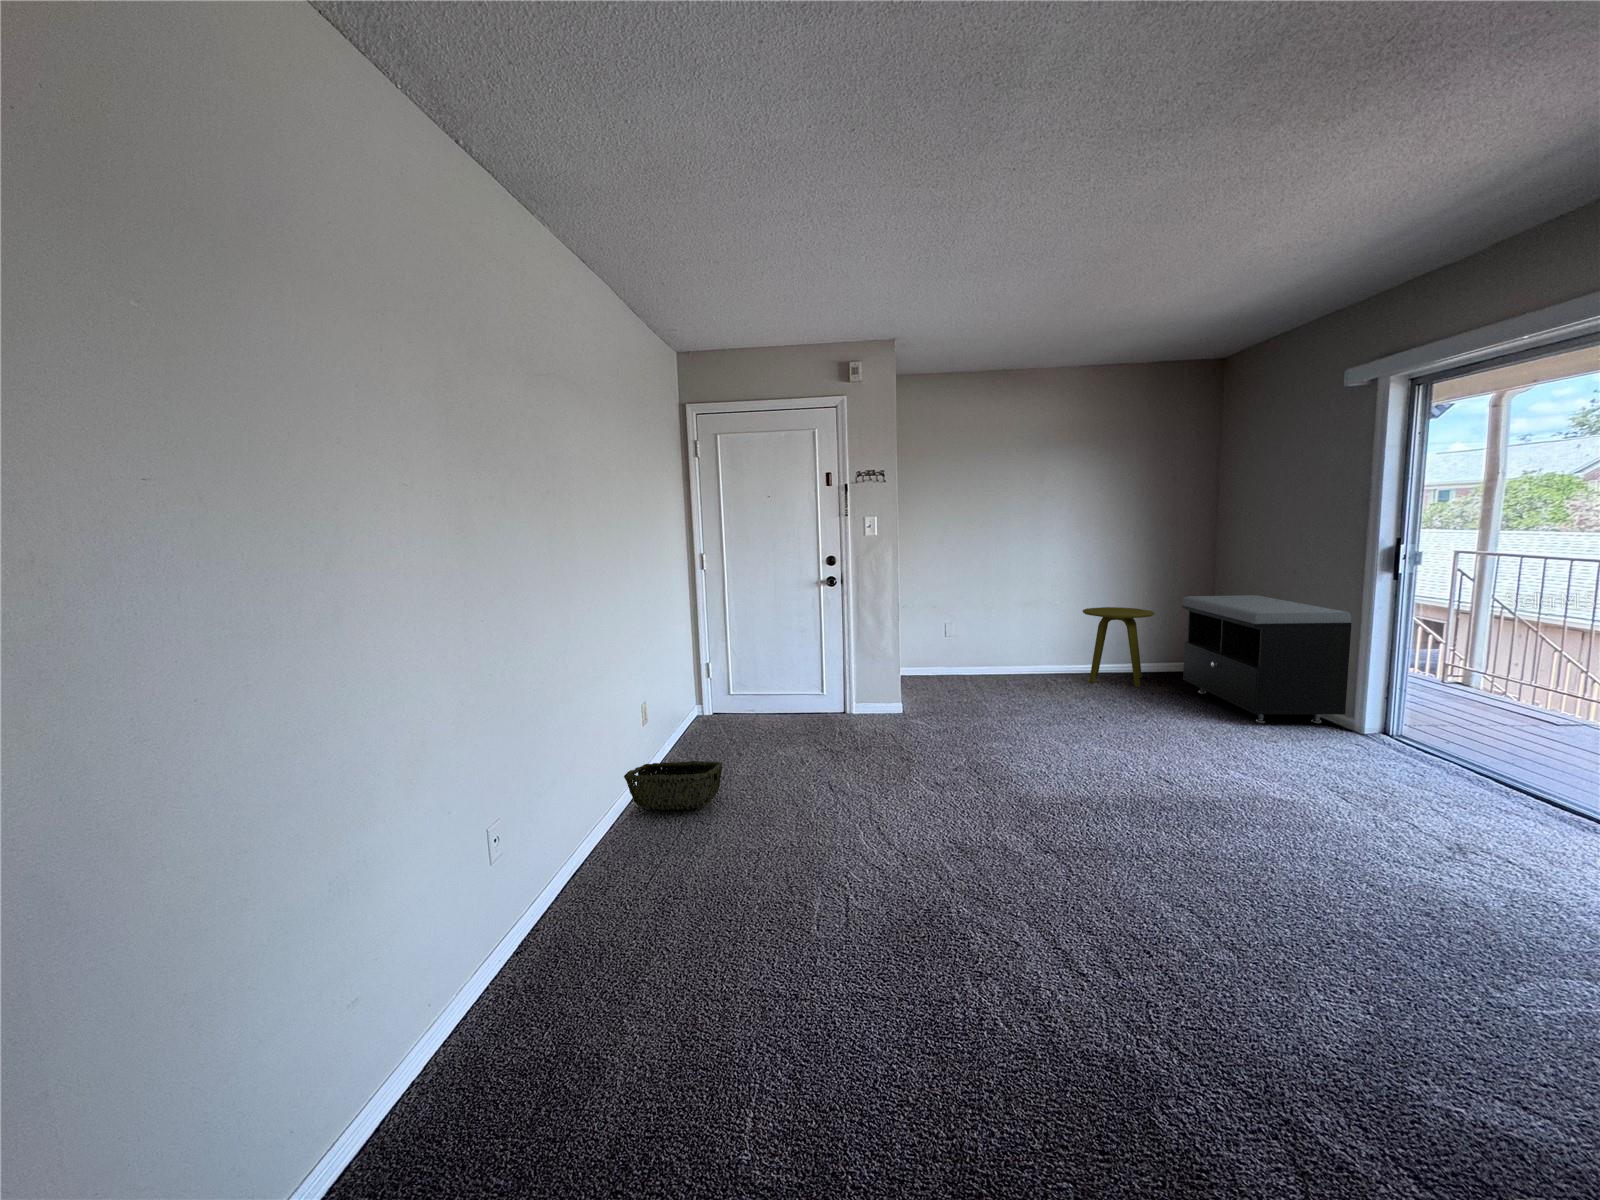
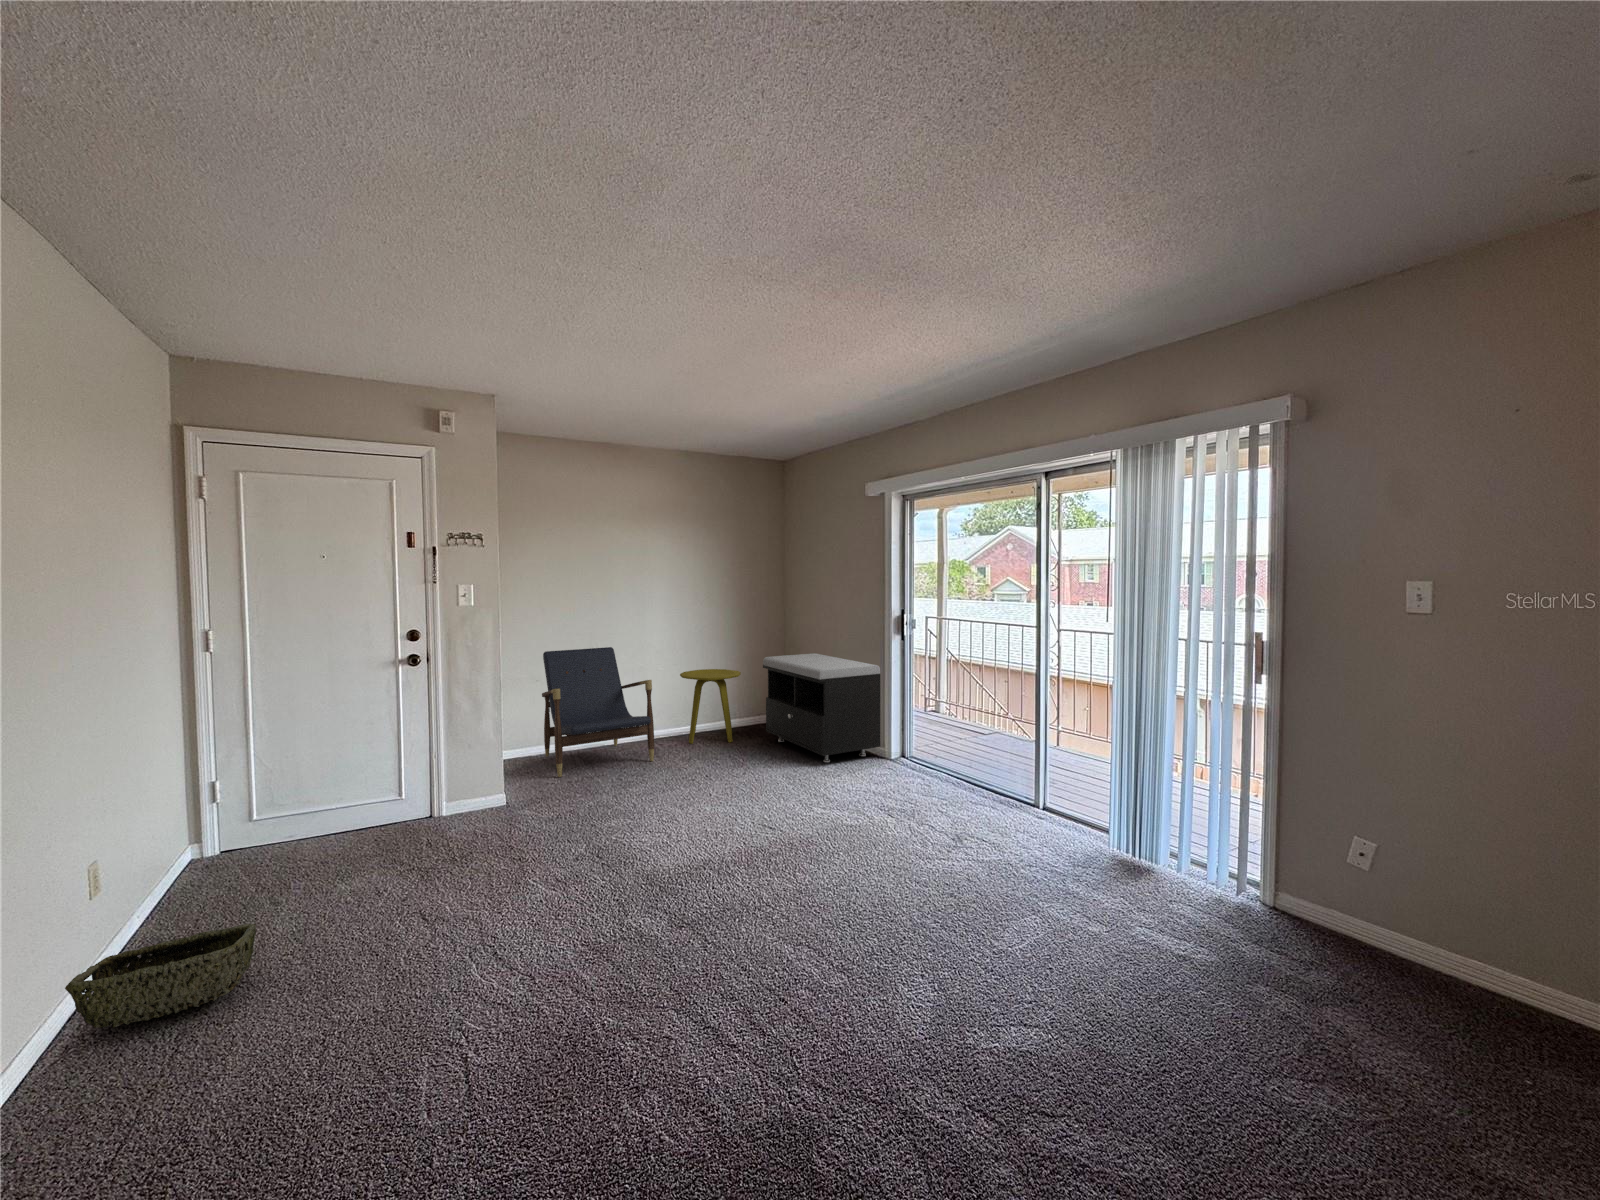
lounge chair: none [943,579,1049,697] -> present [542,647,654,777]

